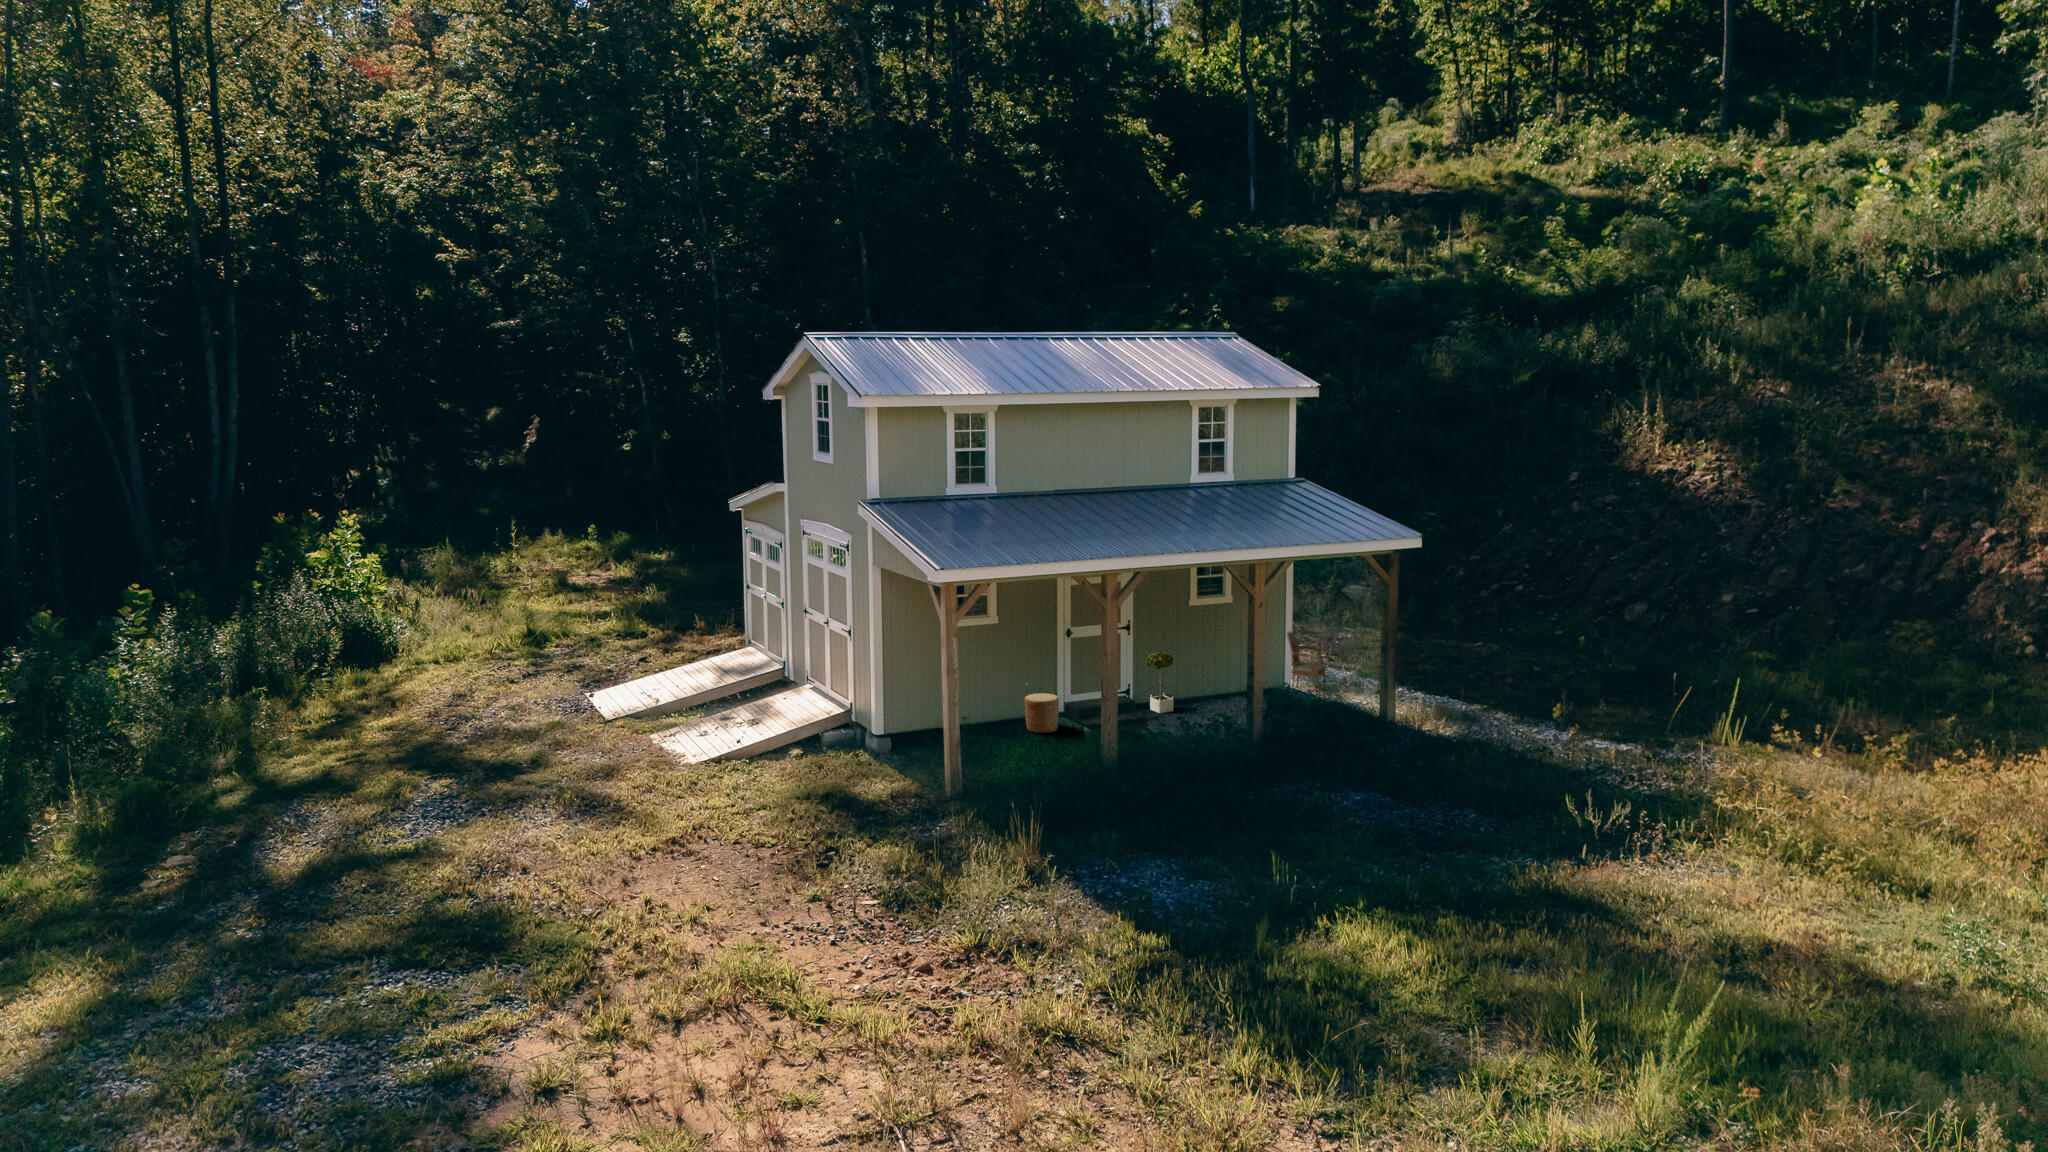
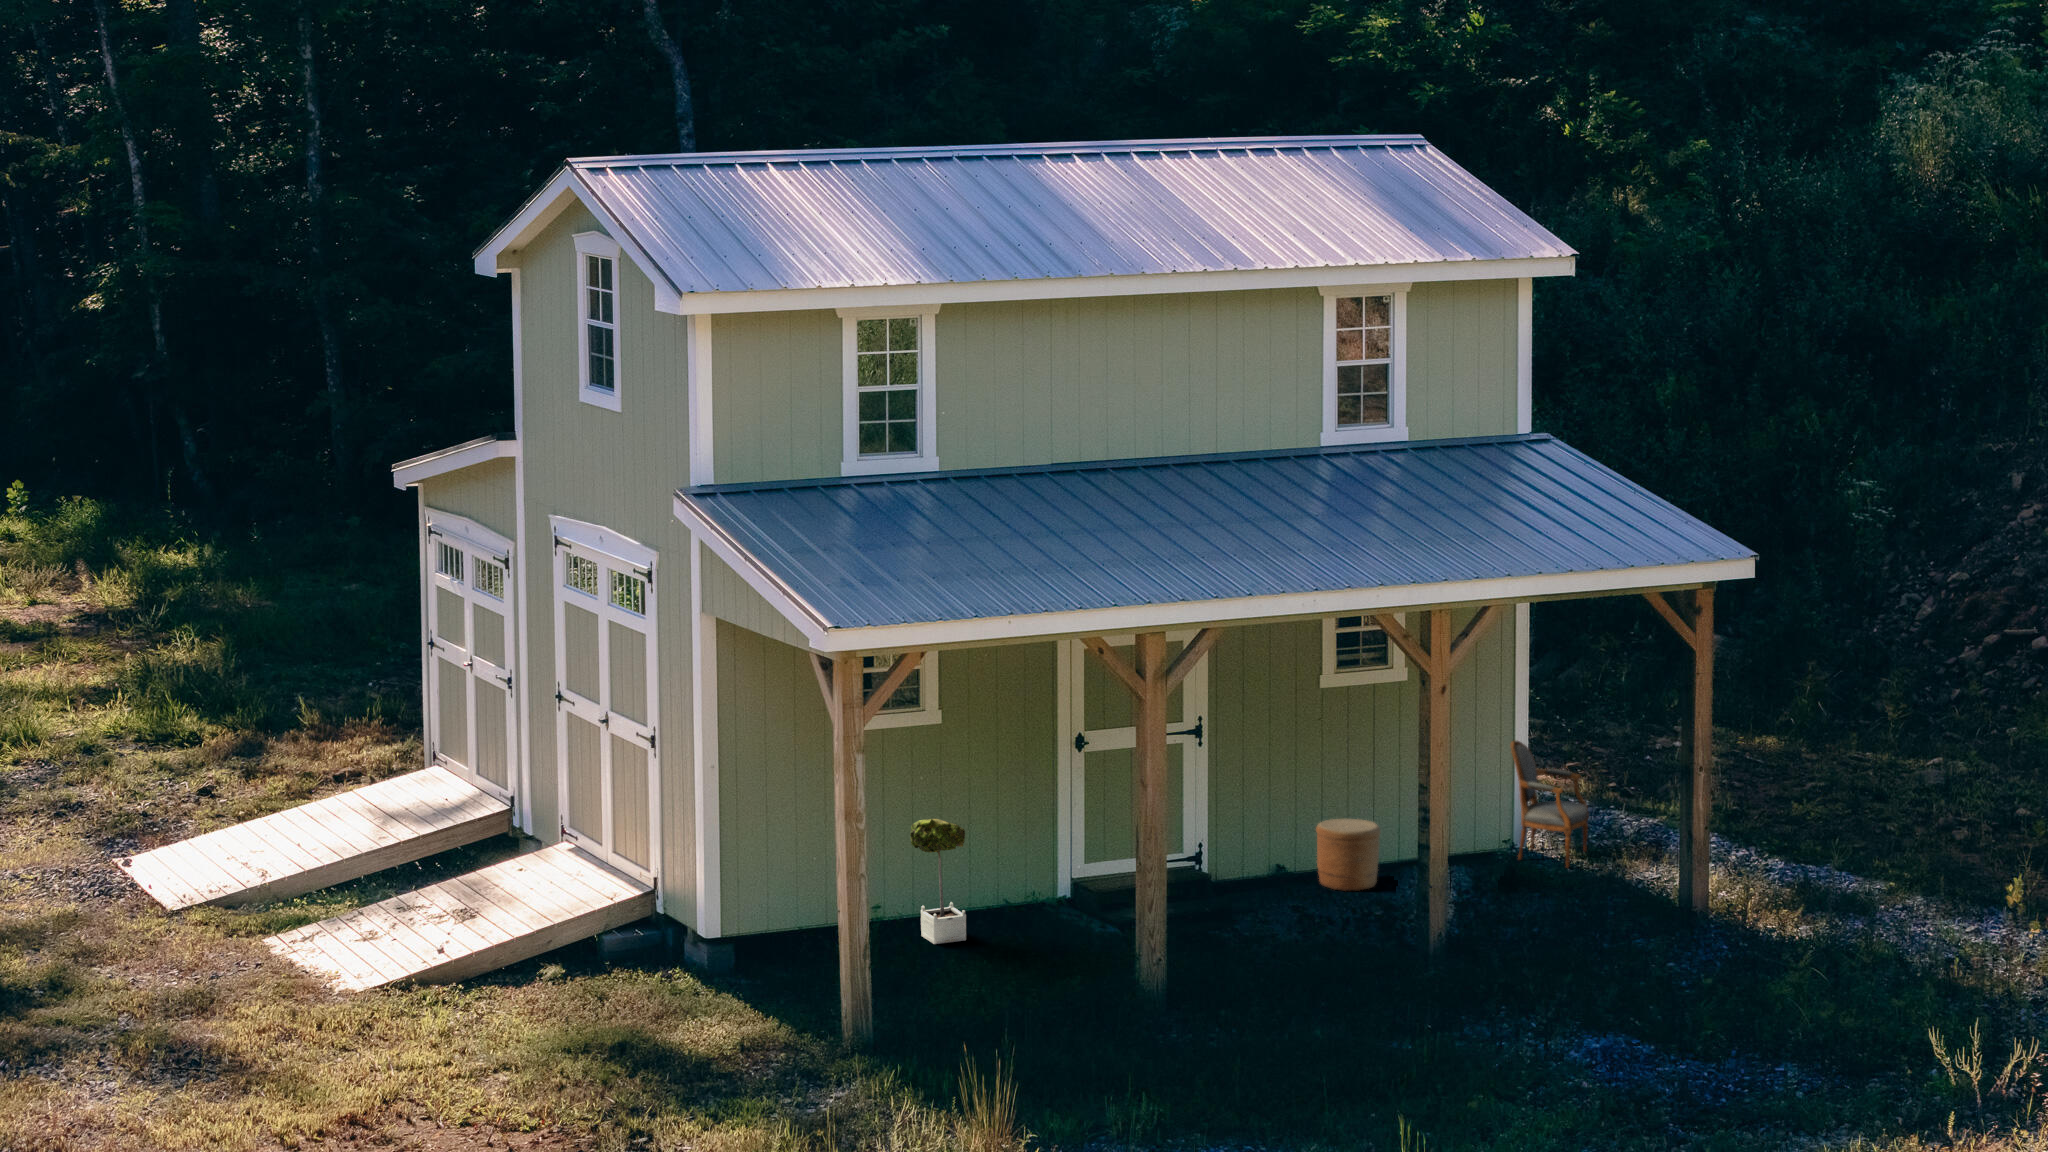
potted tree: present [1146,652,1174,713] -> present [910,819,966,944]
woven basket: present [1024,693,1059,733] -> present [1316,819,1381,891]

